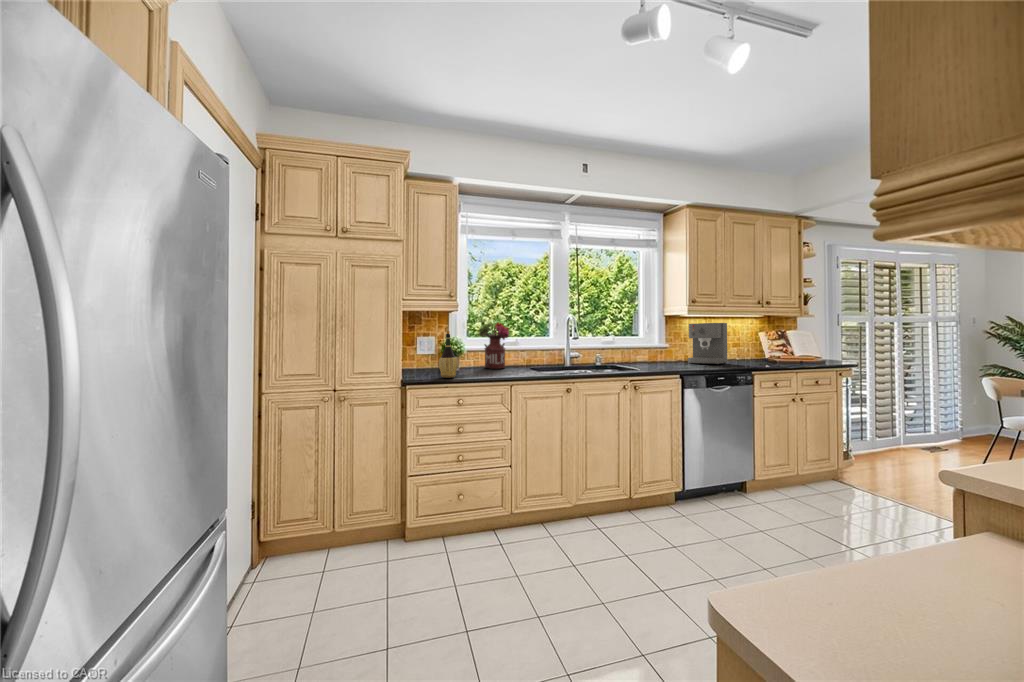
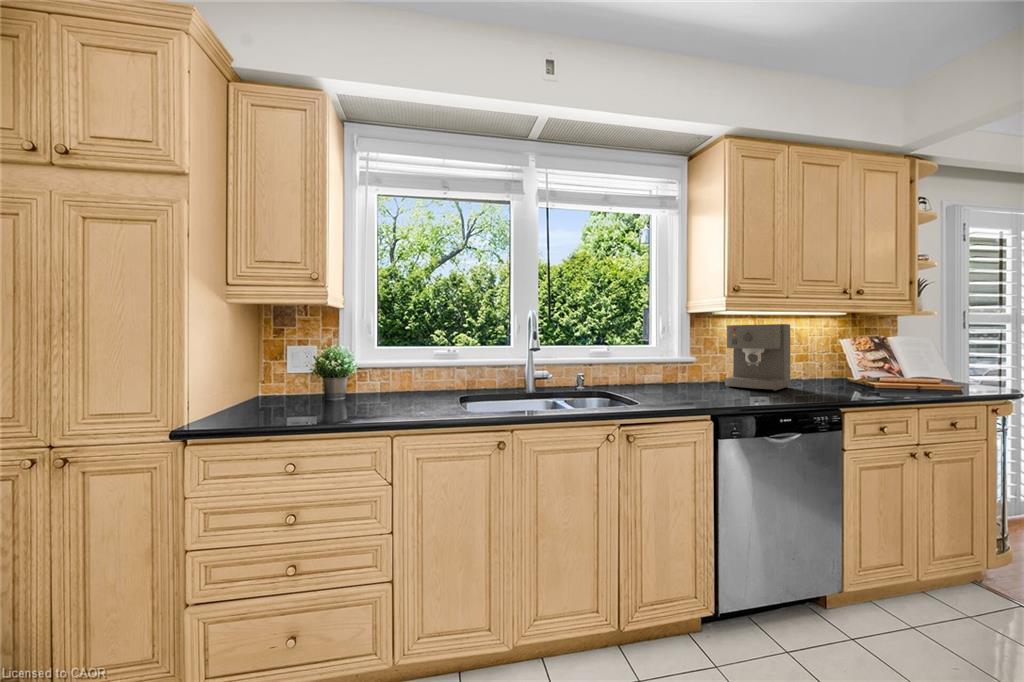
flower arrangement: present [479,322,509,369] -> none [382,323,435,396]
wine bottle: present [439,331,458,378] -> none [271,339,307,420]

